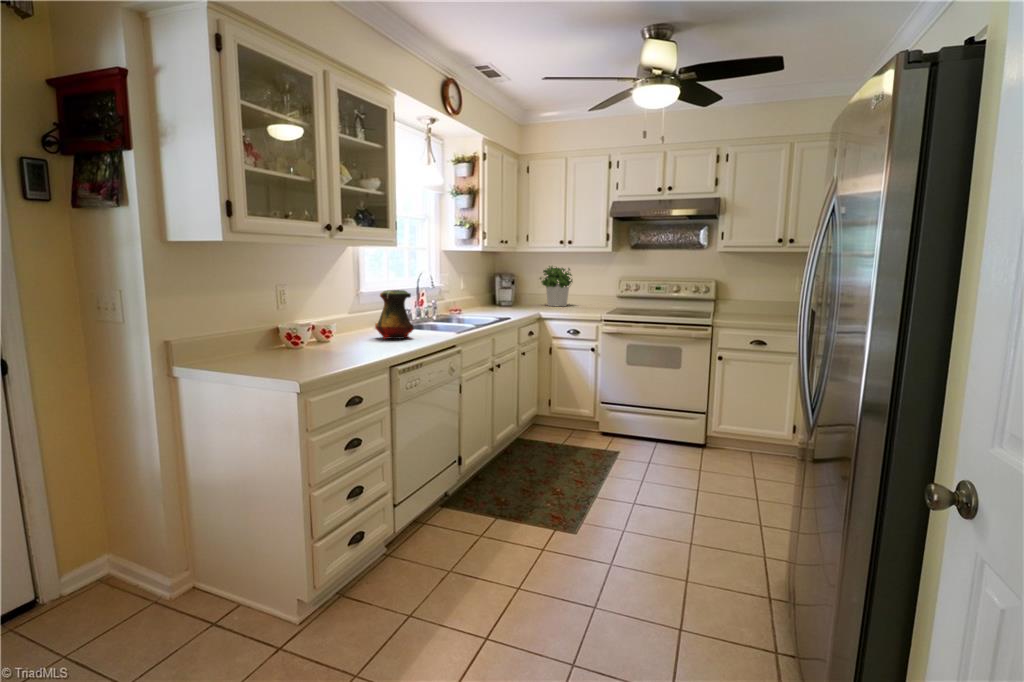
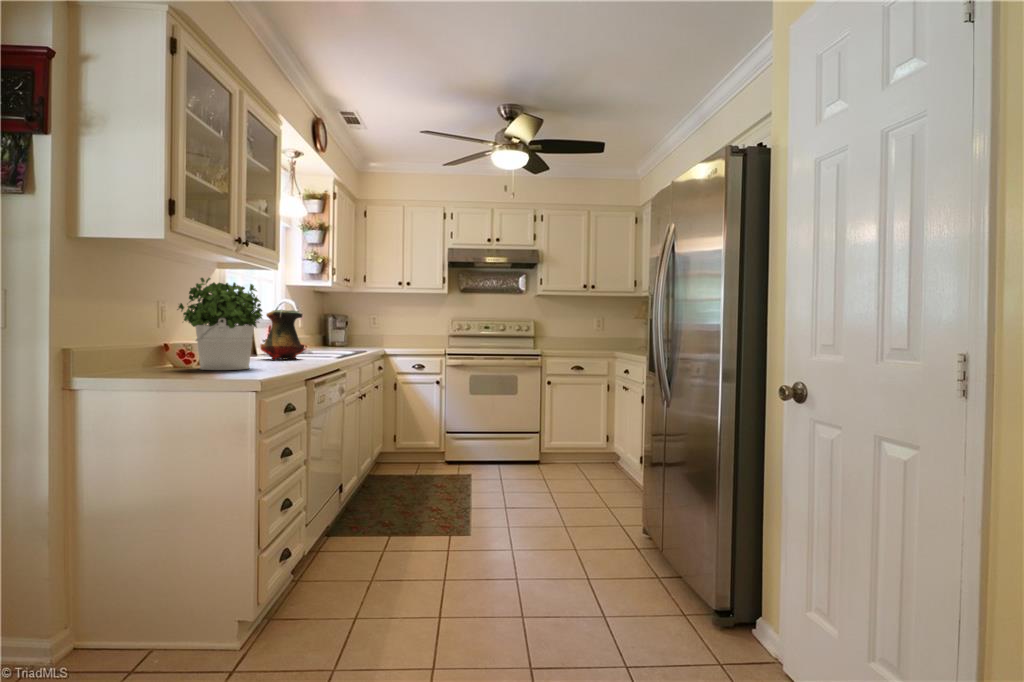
potted plant: present [540,266,572,306] -> present [177,278,262,370]

